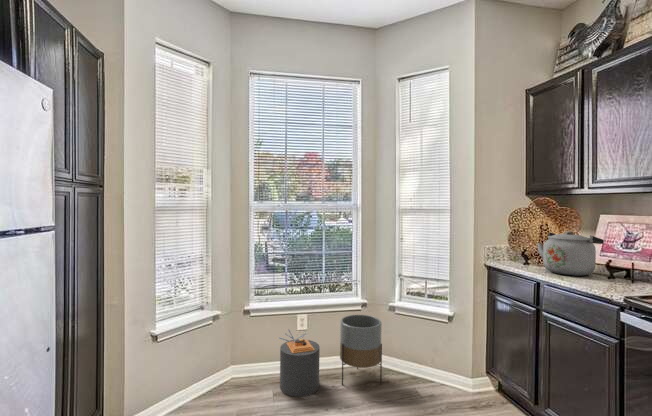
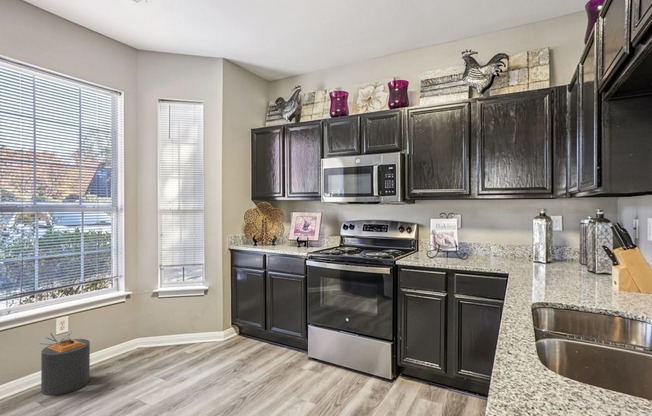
kettle: present [537,231,604,276] -> none [262,222,295,248]
planter: present [340,315,382,385] -> none [108,304,152,370]

